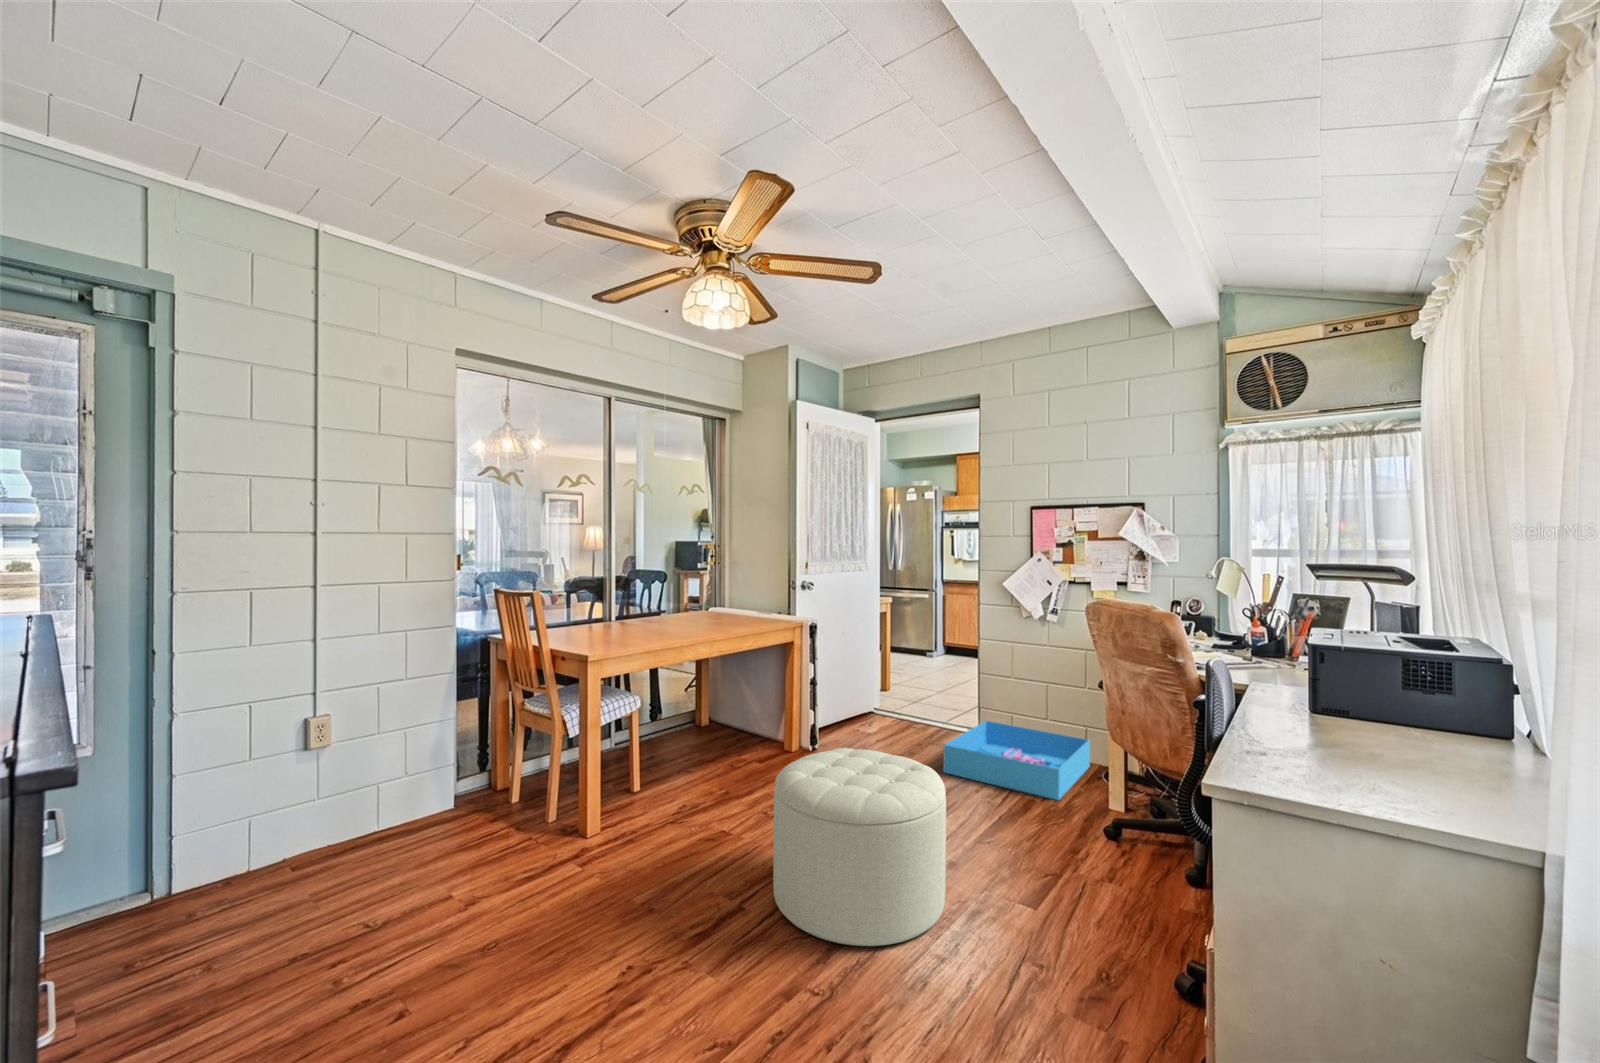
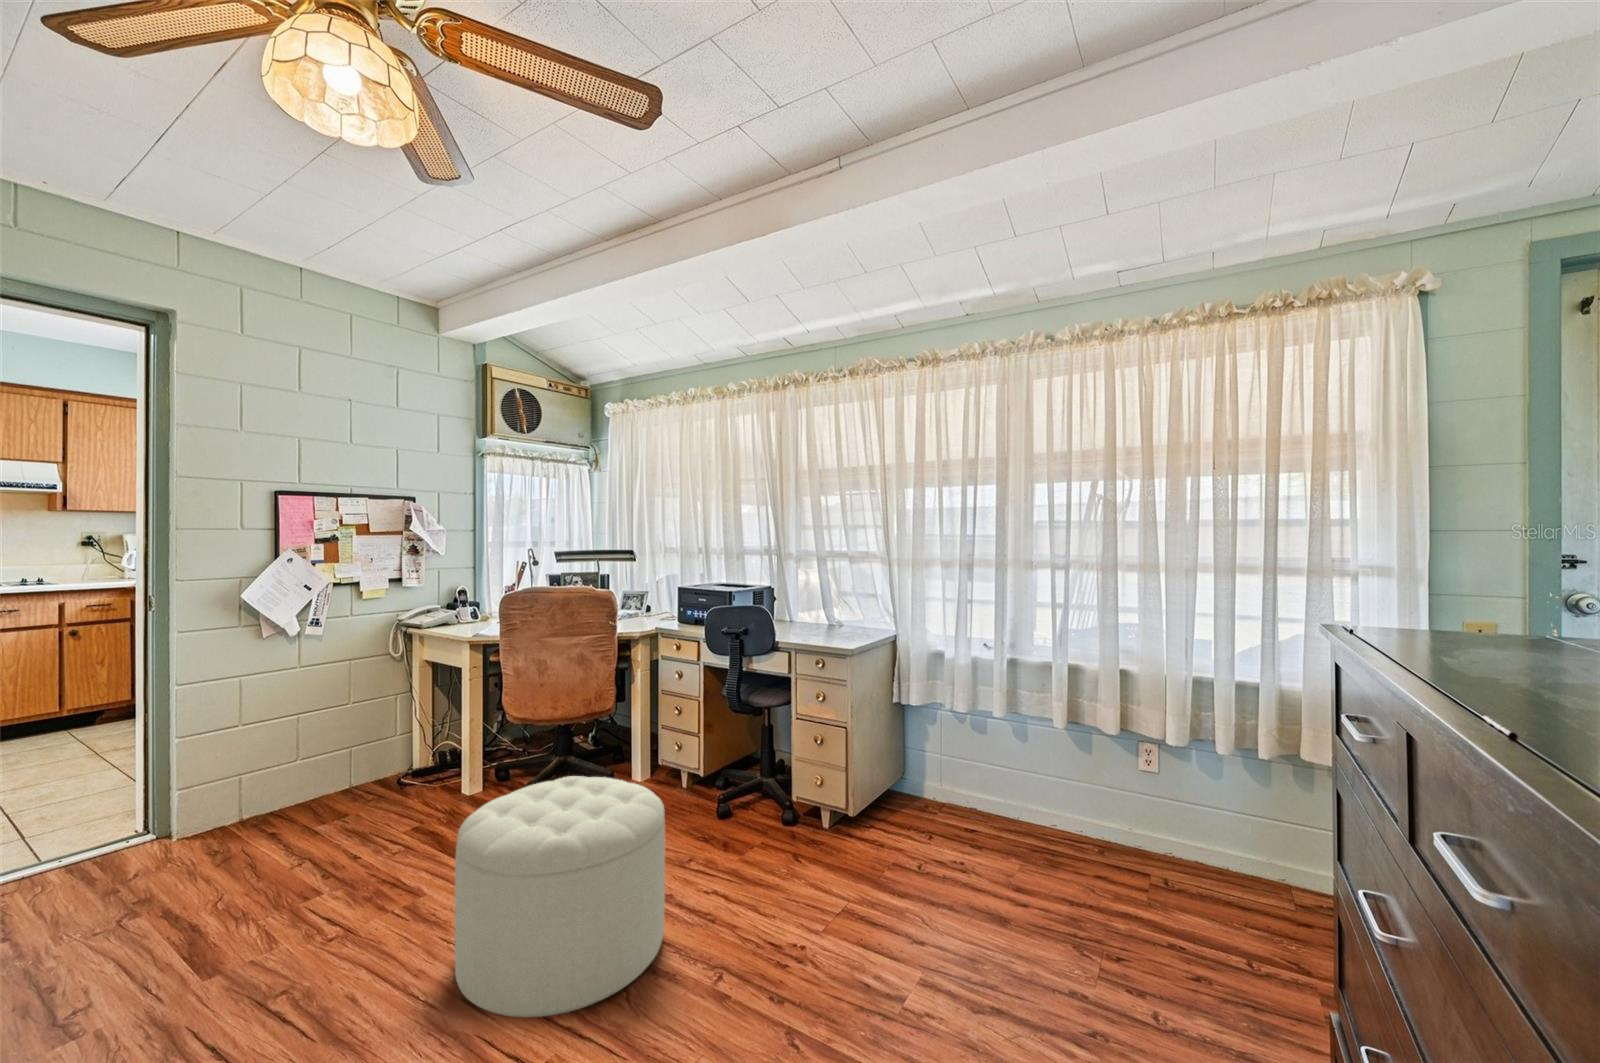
storage bin: present [943,721,1090,800] -> none [212,756,432,870]

